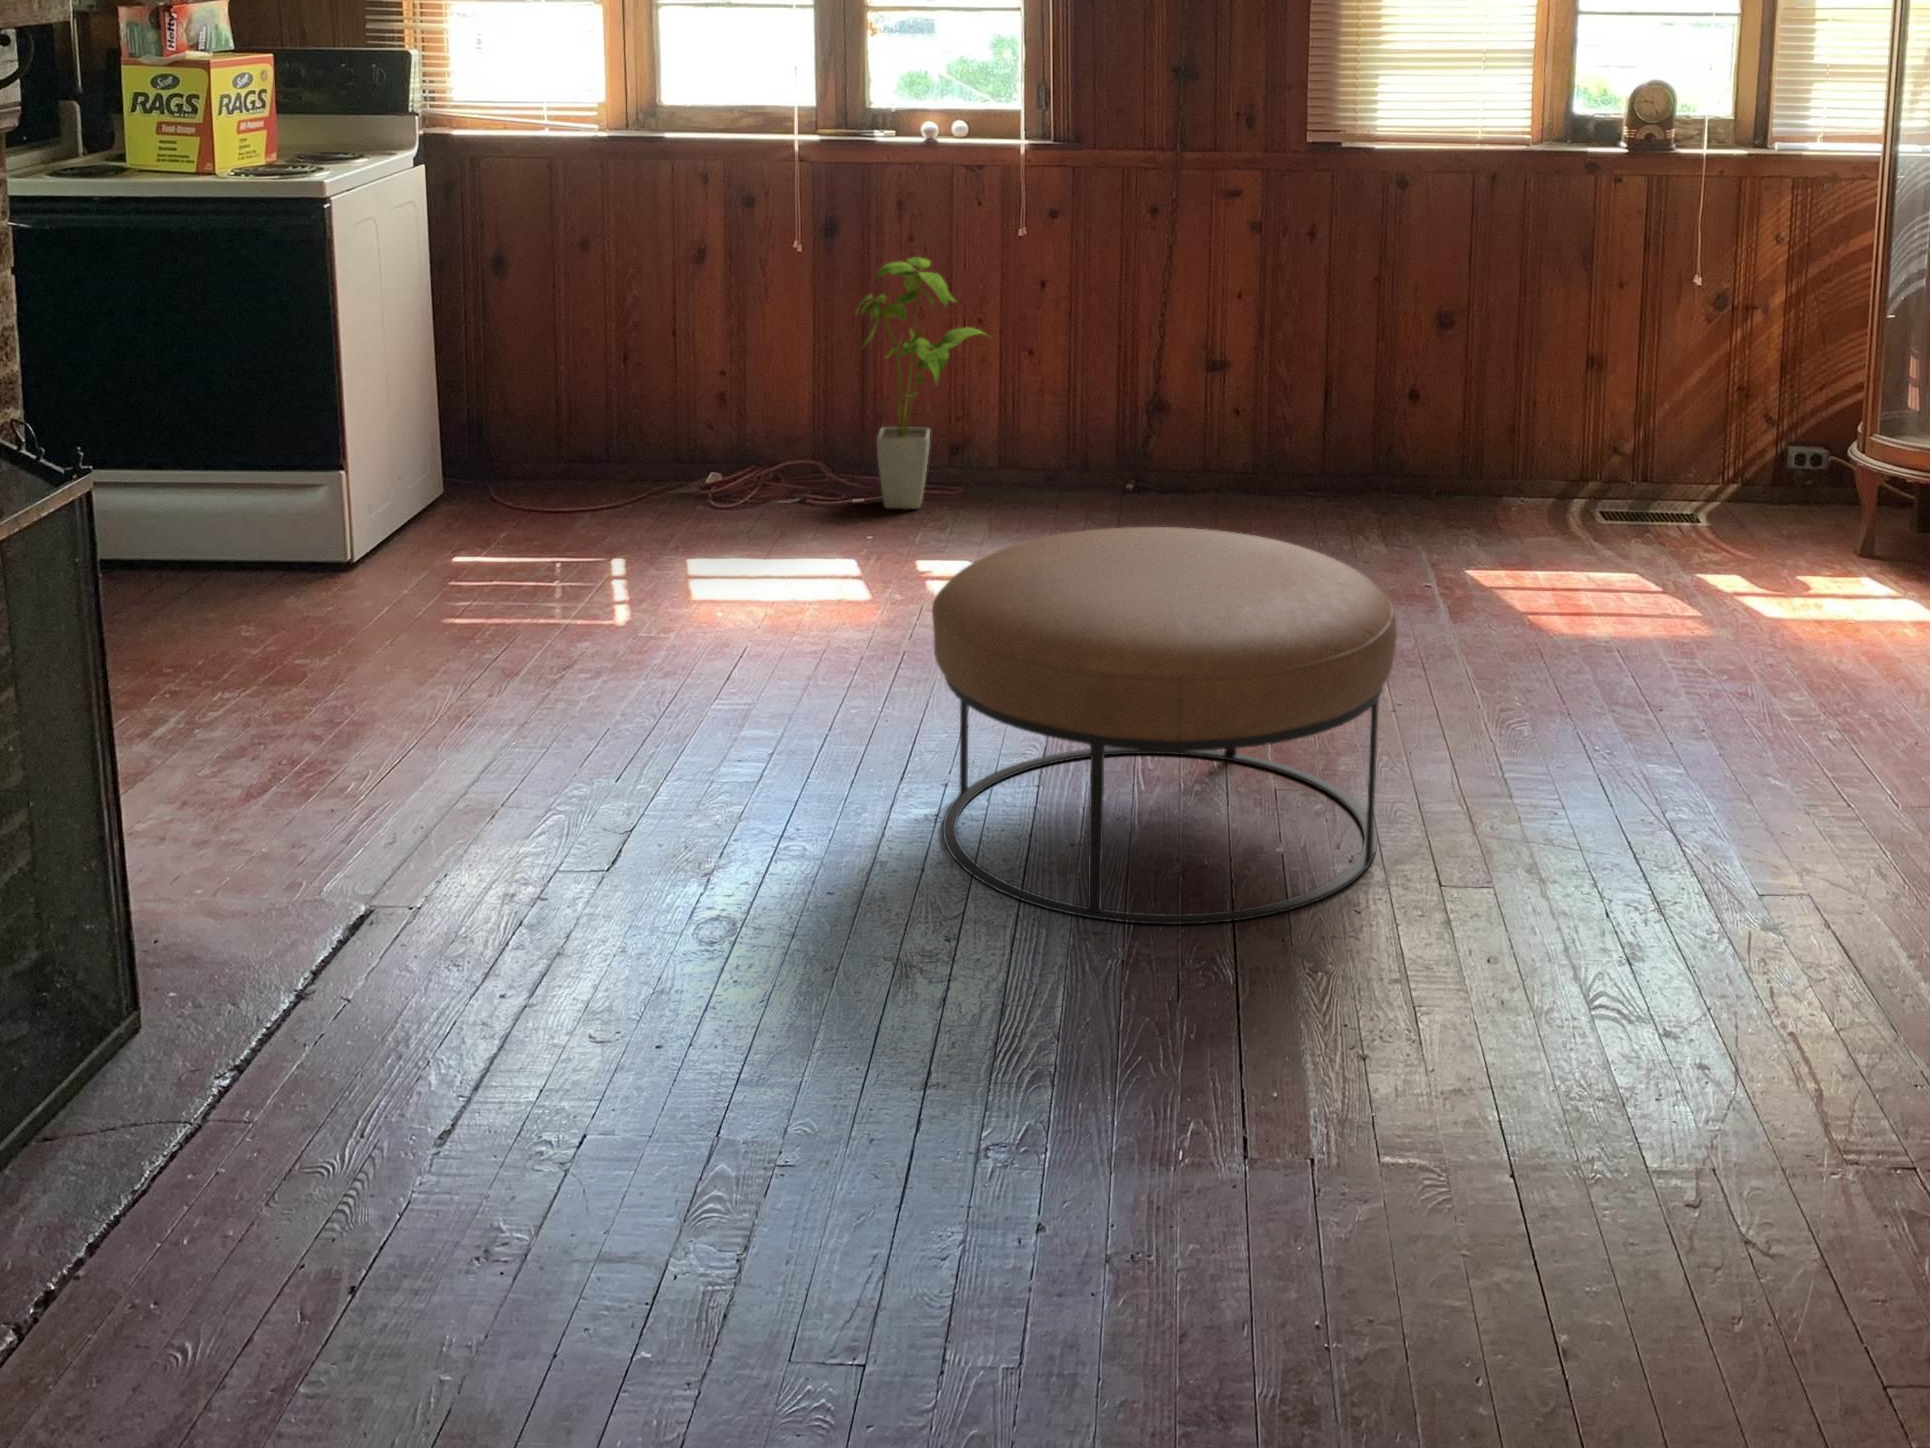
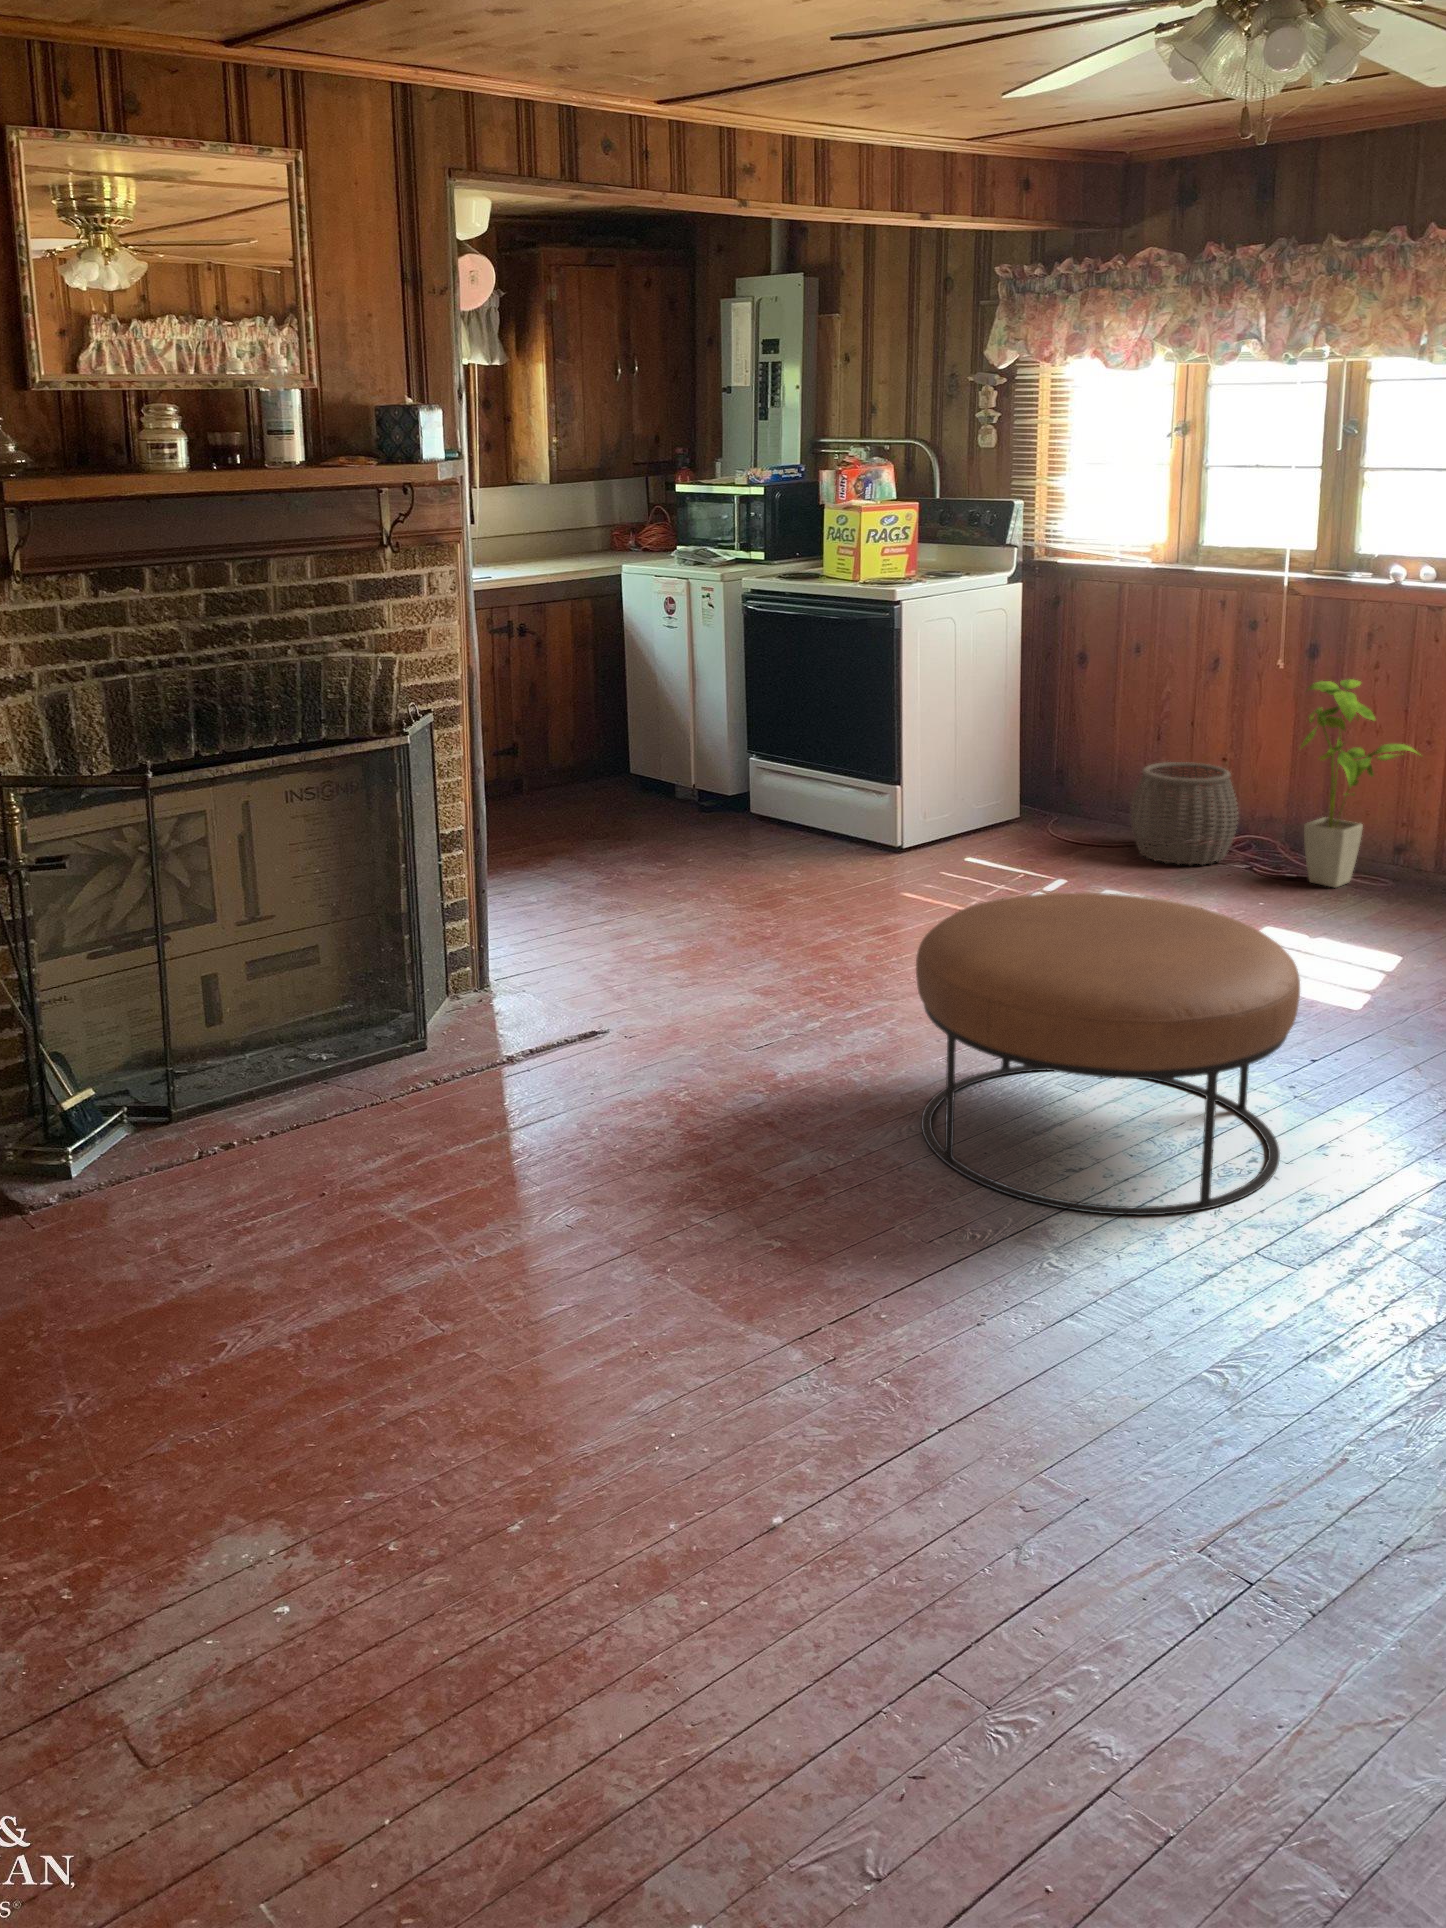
woven basket: none [641,385,778,519] -> present [1131,762,1238,865]

